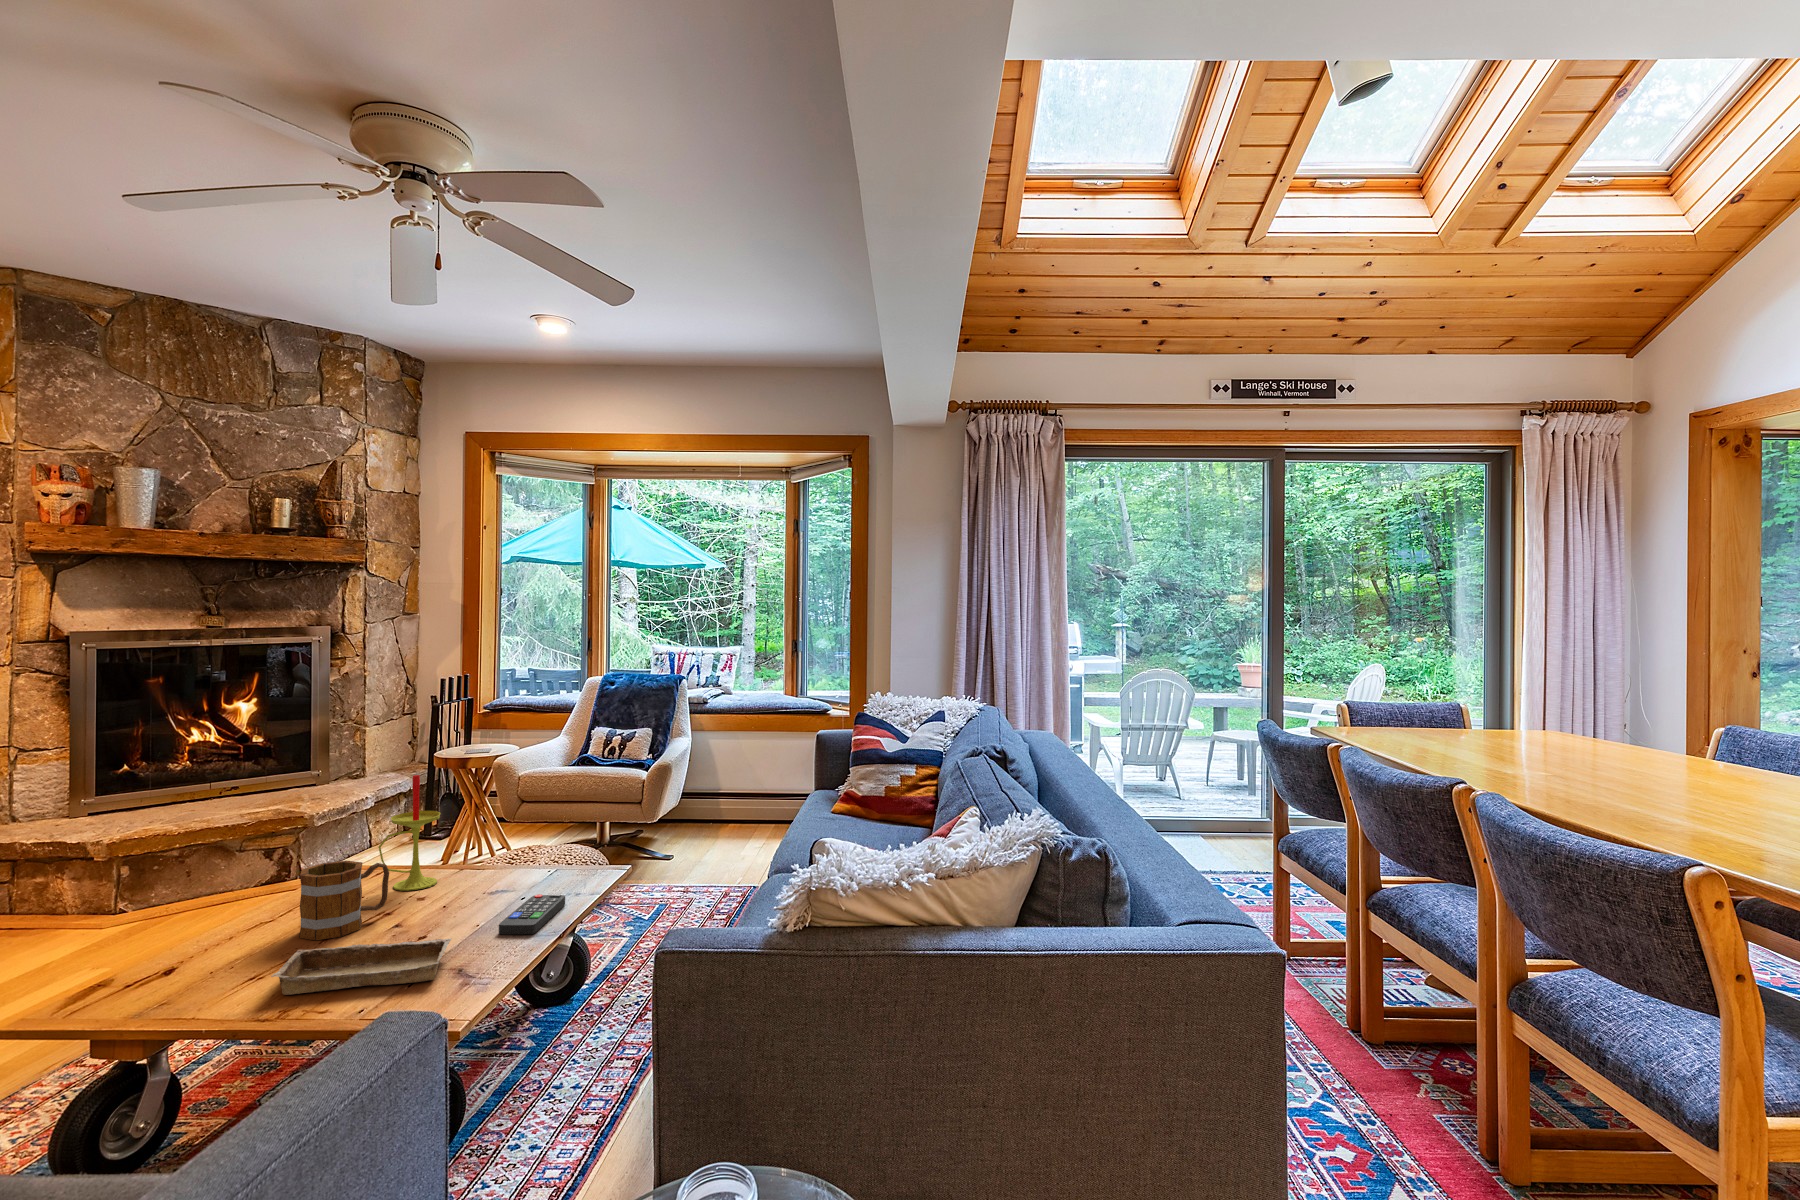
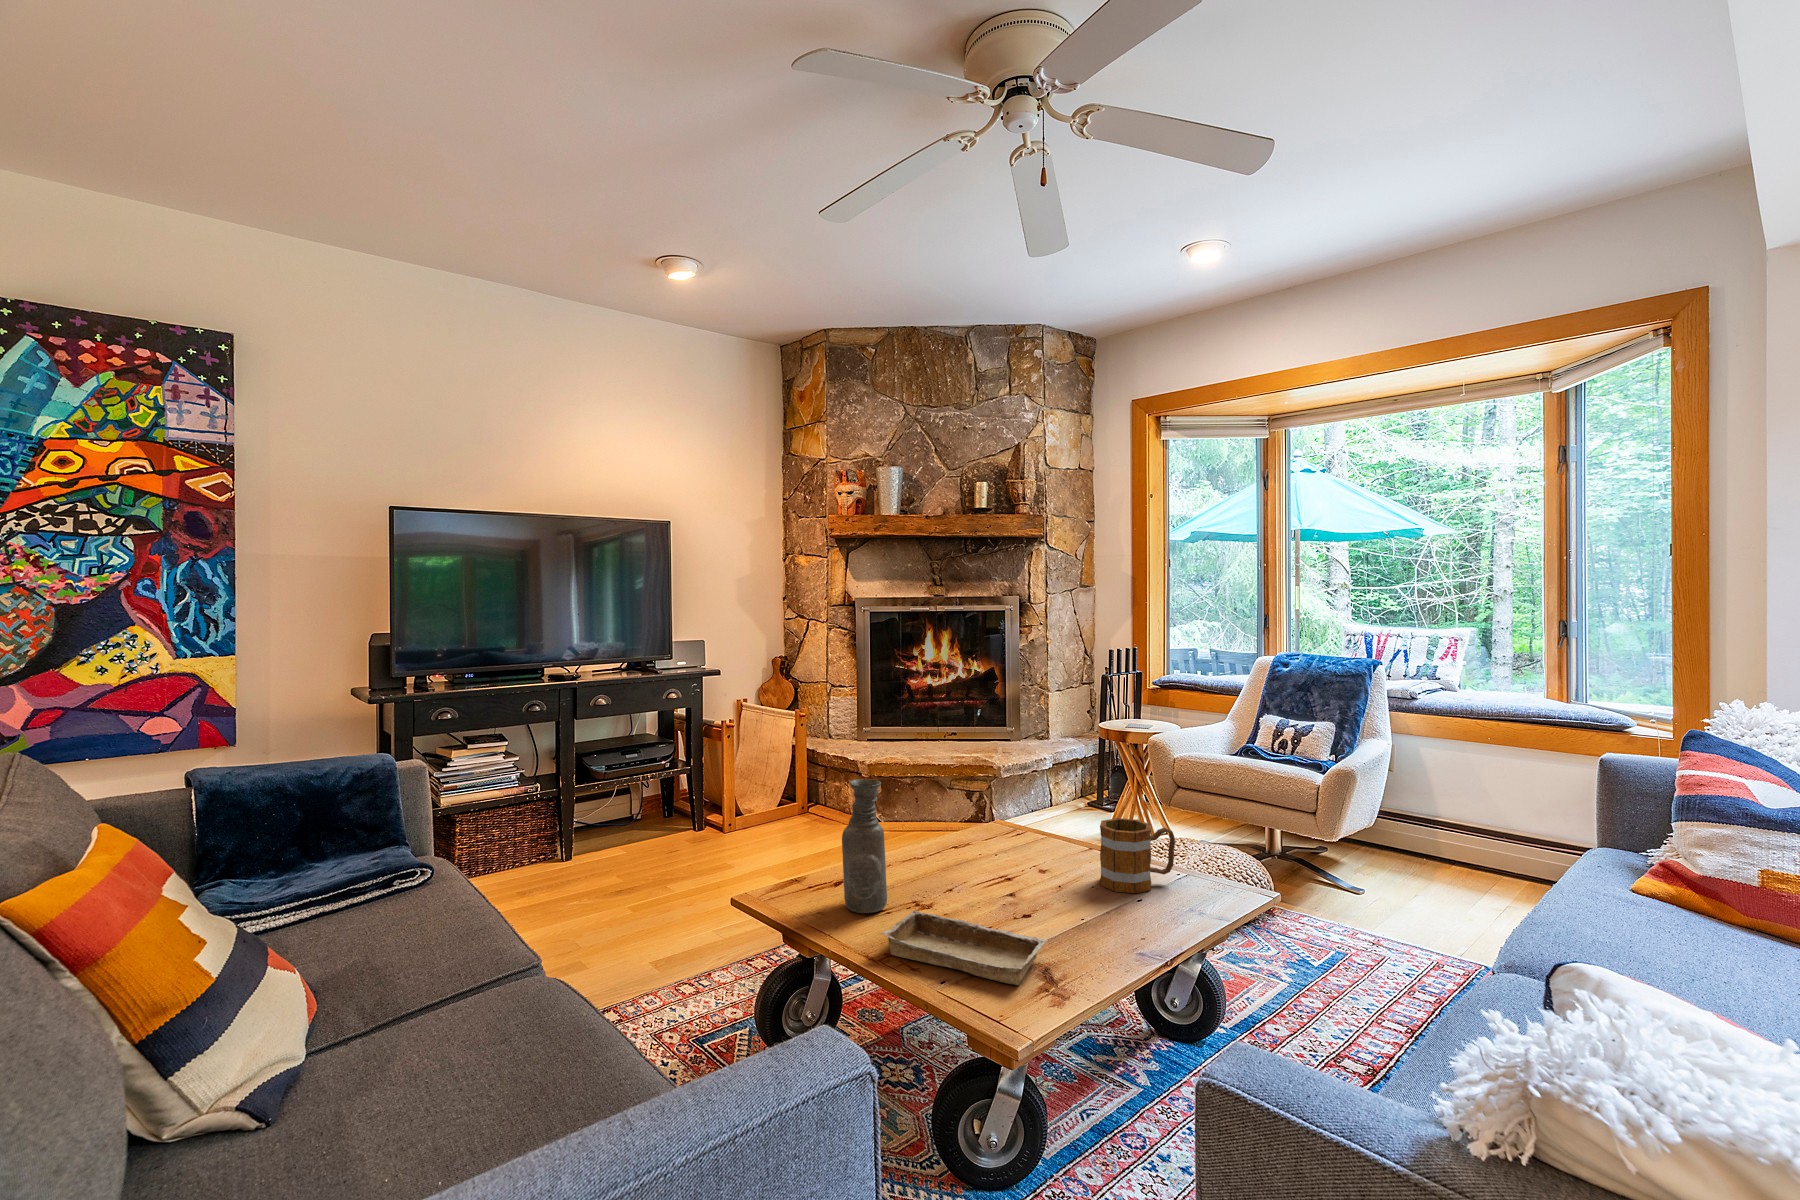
candle: present [378,775,441,891] -> none [1010,746,1068,868]
vase: none [194,828,253,974] -> present [842,779,887,913]
mug: present [299,861,389,940] -> present [1100,818,1175,893]
remote control: present [499,894,565,934] -> none [1103,909,1186,959]

